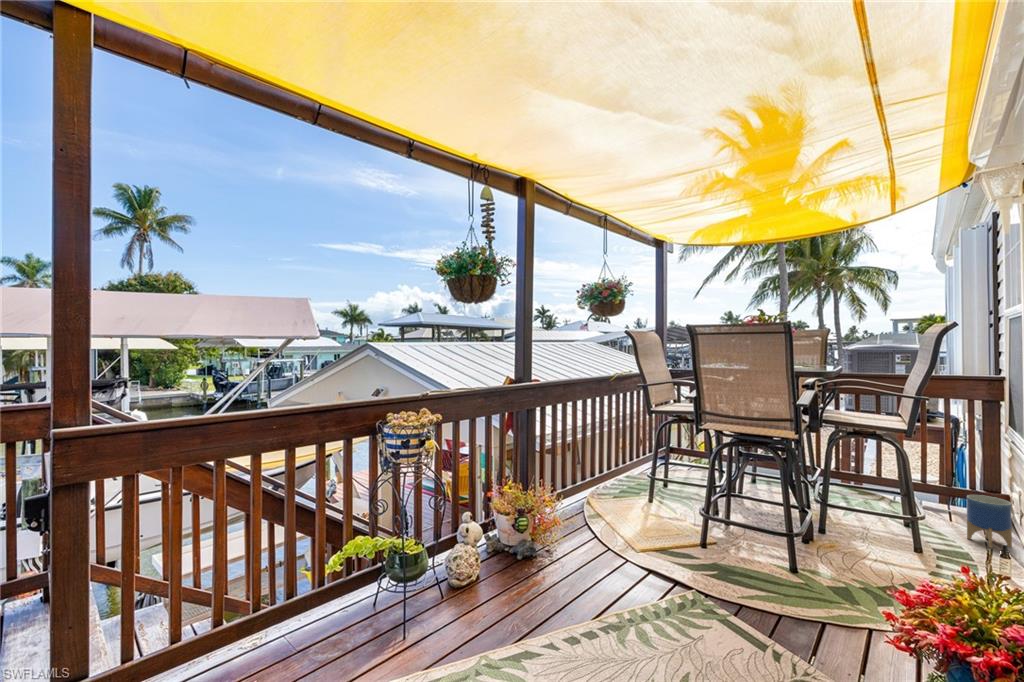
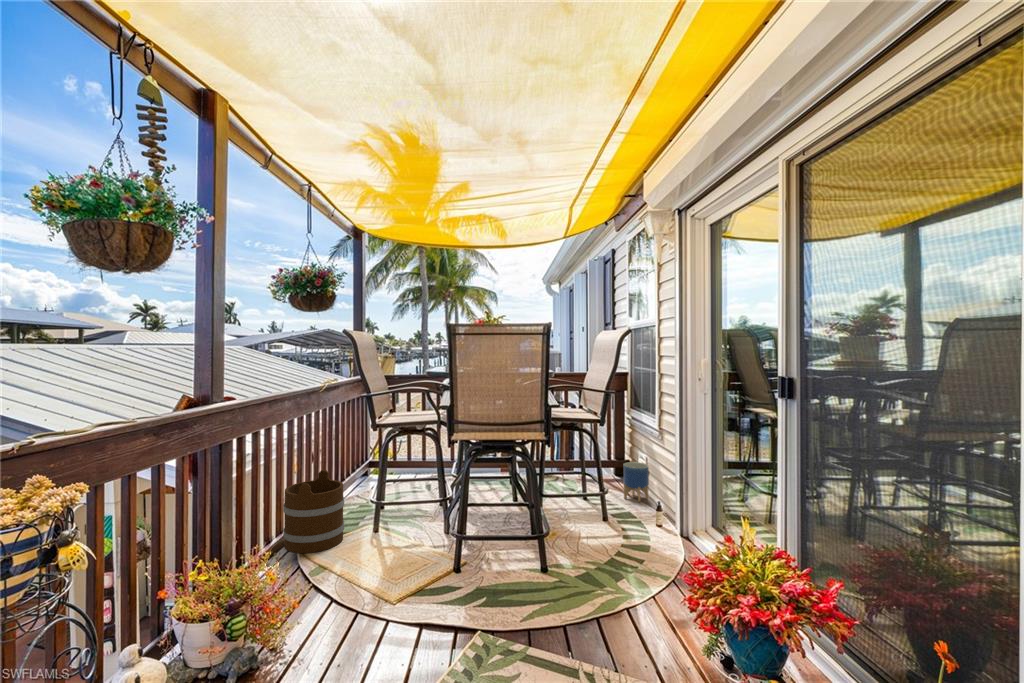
bucket: none [582,443,626,504] -> present [283,470,344,553]

